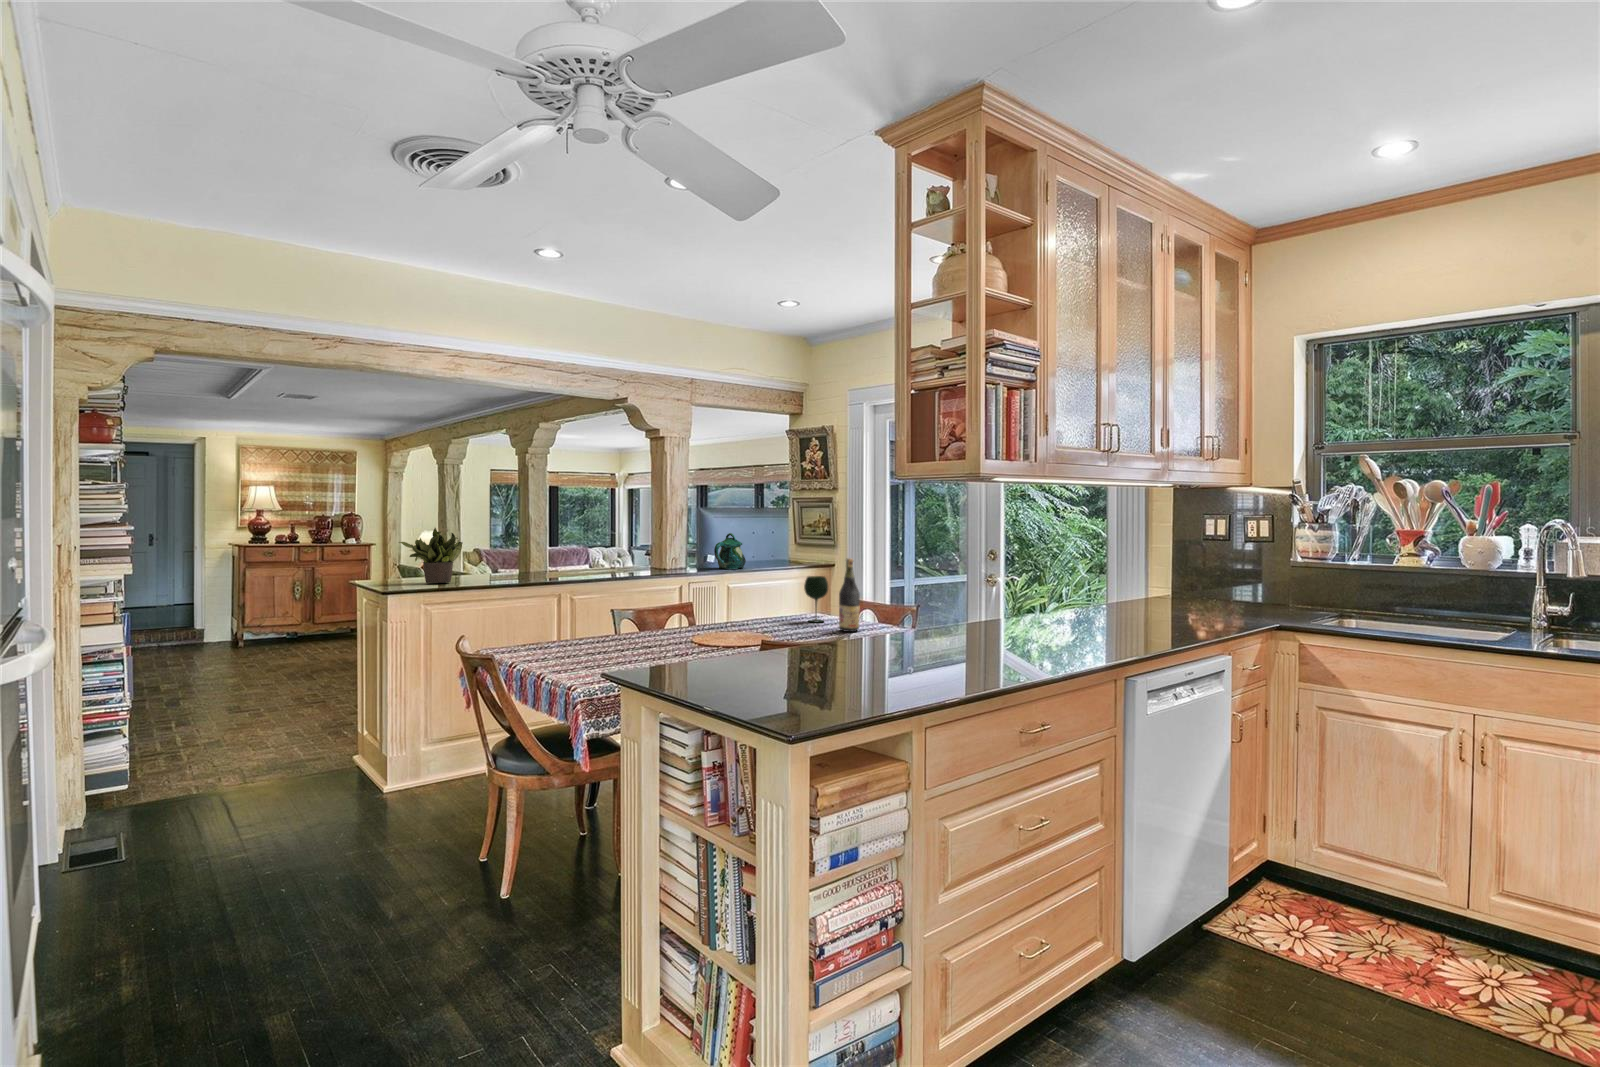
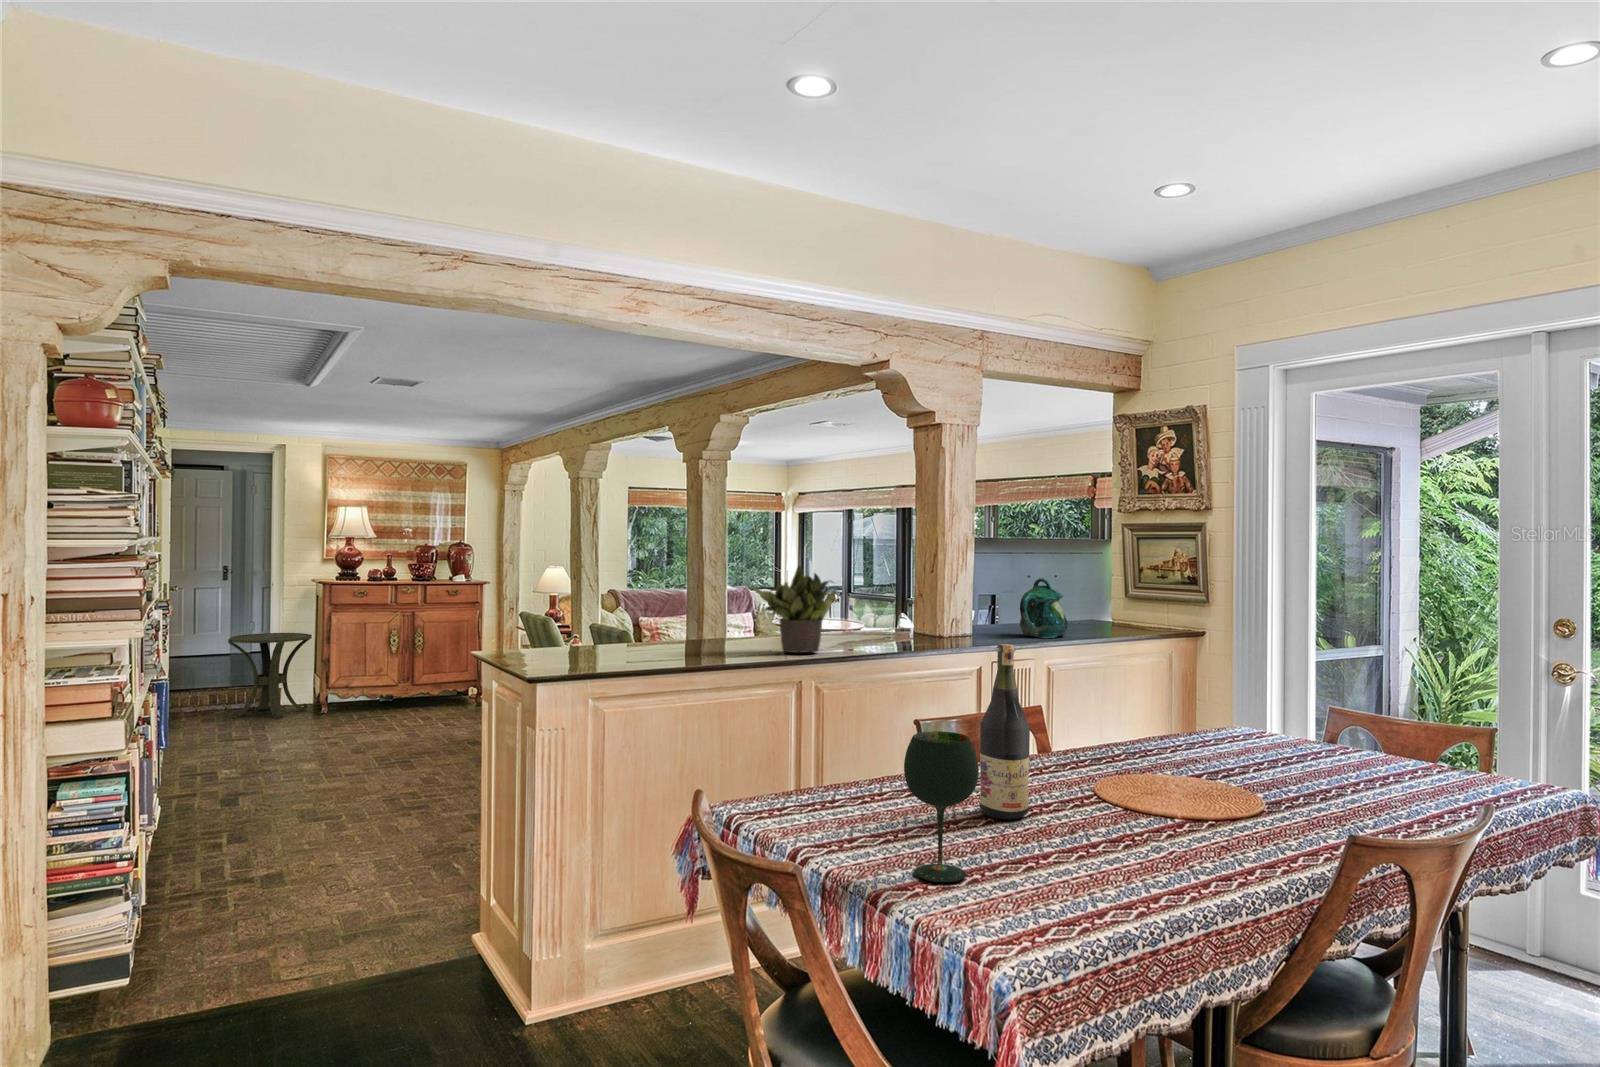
potted plant: present [399,528,463,583] -> present [749,565,837,653]
wine bottle: present [839,558,860,632] -> present [980,644,1030,820]
wine glass: present [804,576,828,622] -> present [904,731,979,882]
side table: none [158,584,230,651] -> present [228,633,312,718]

